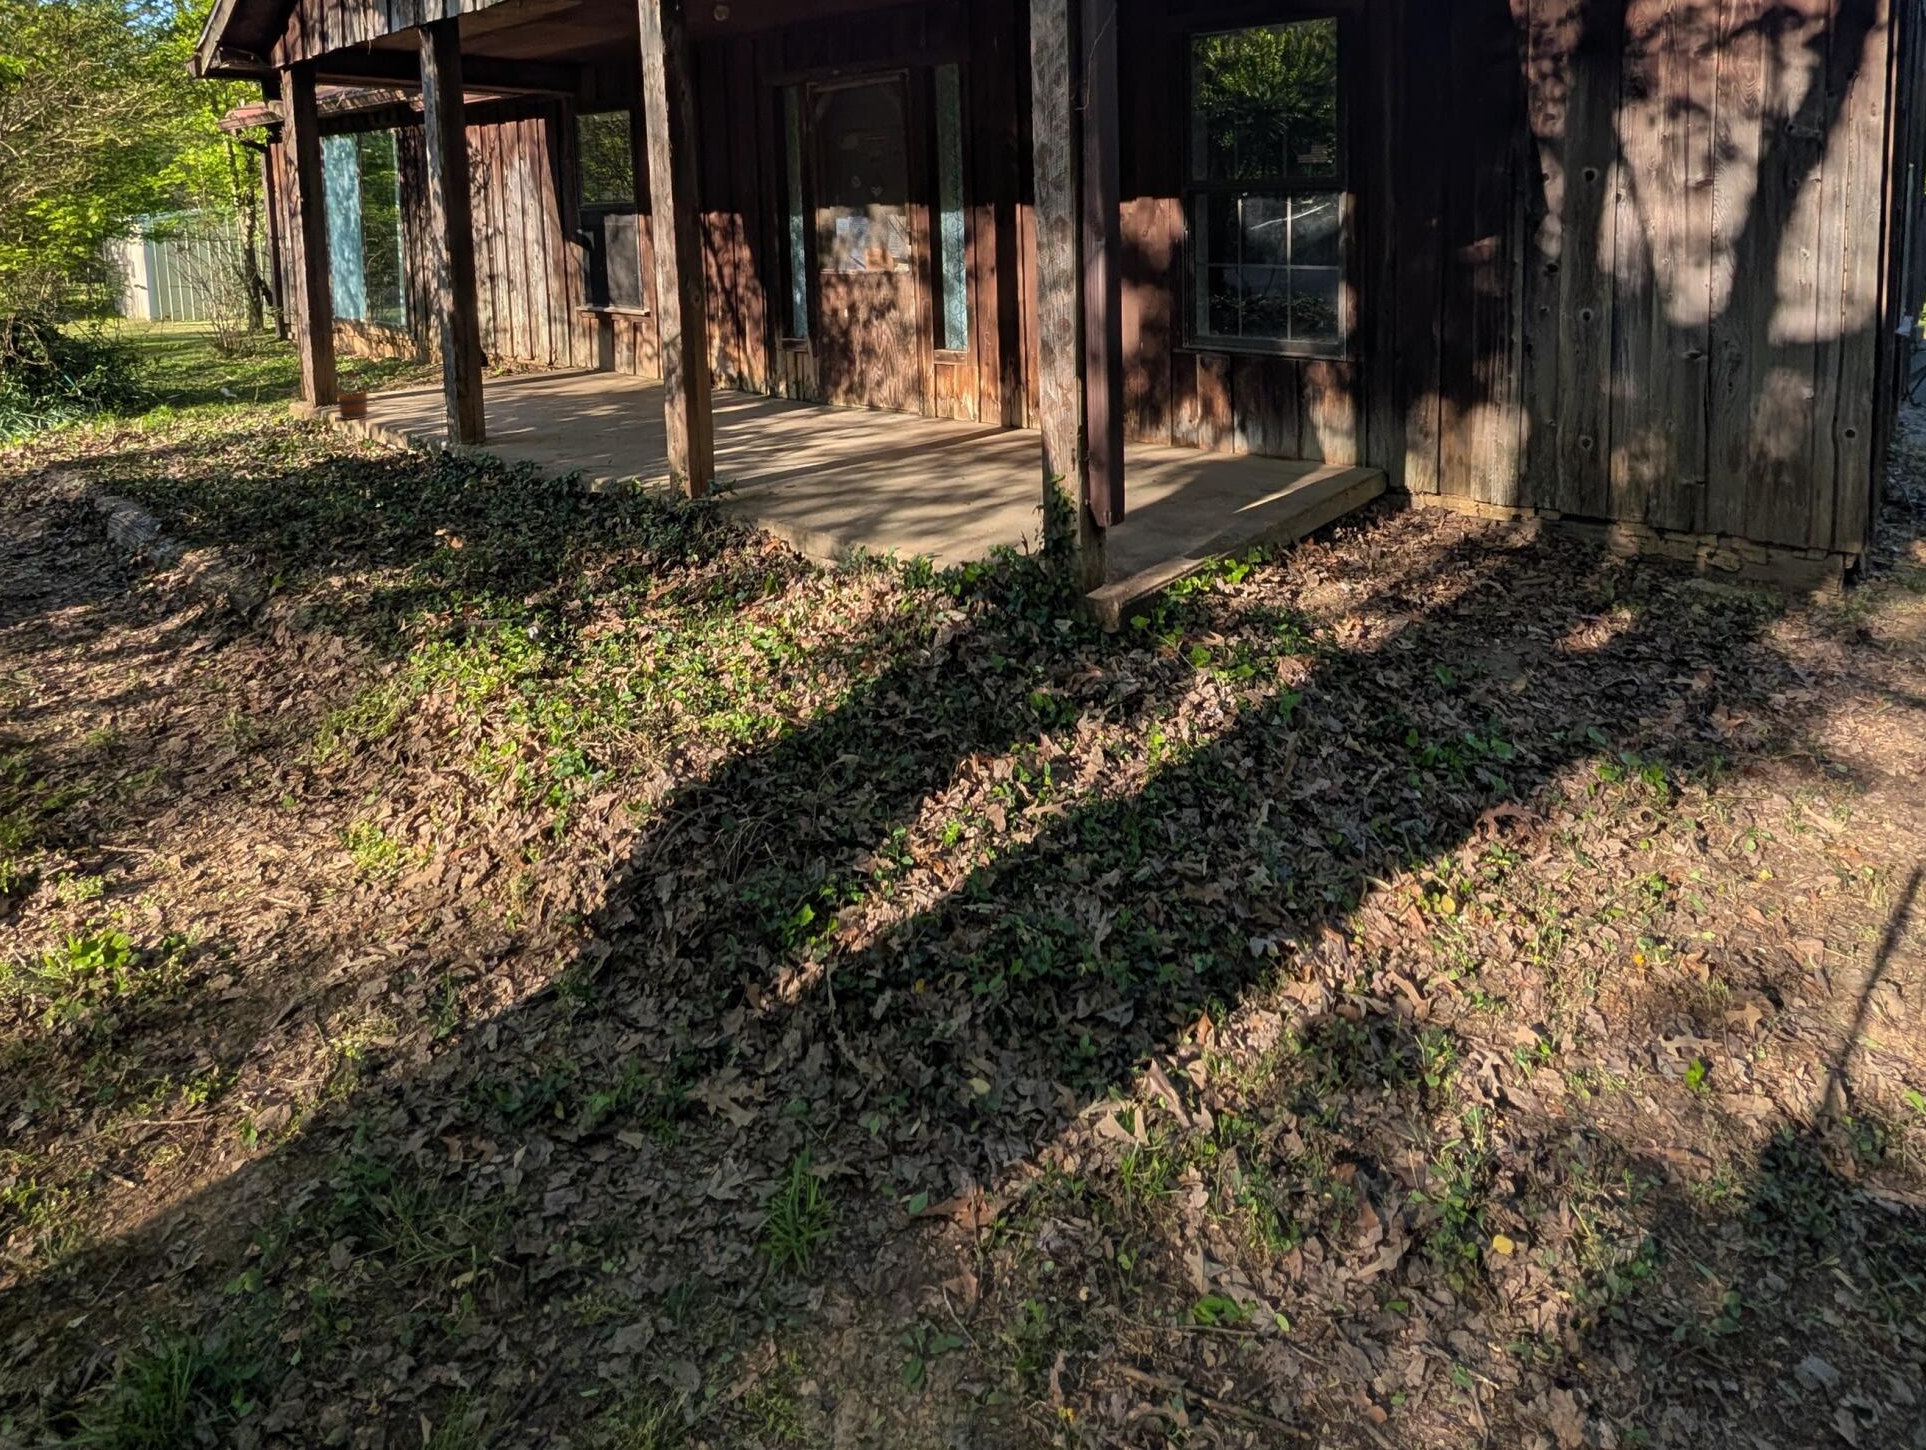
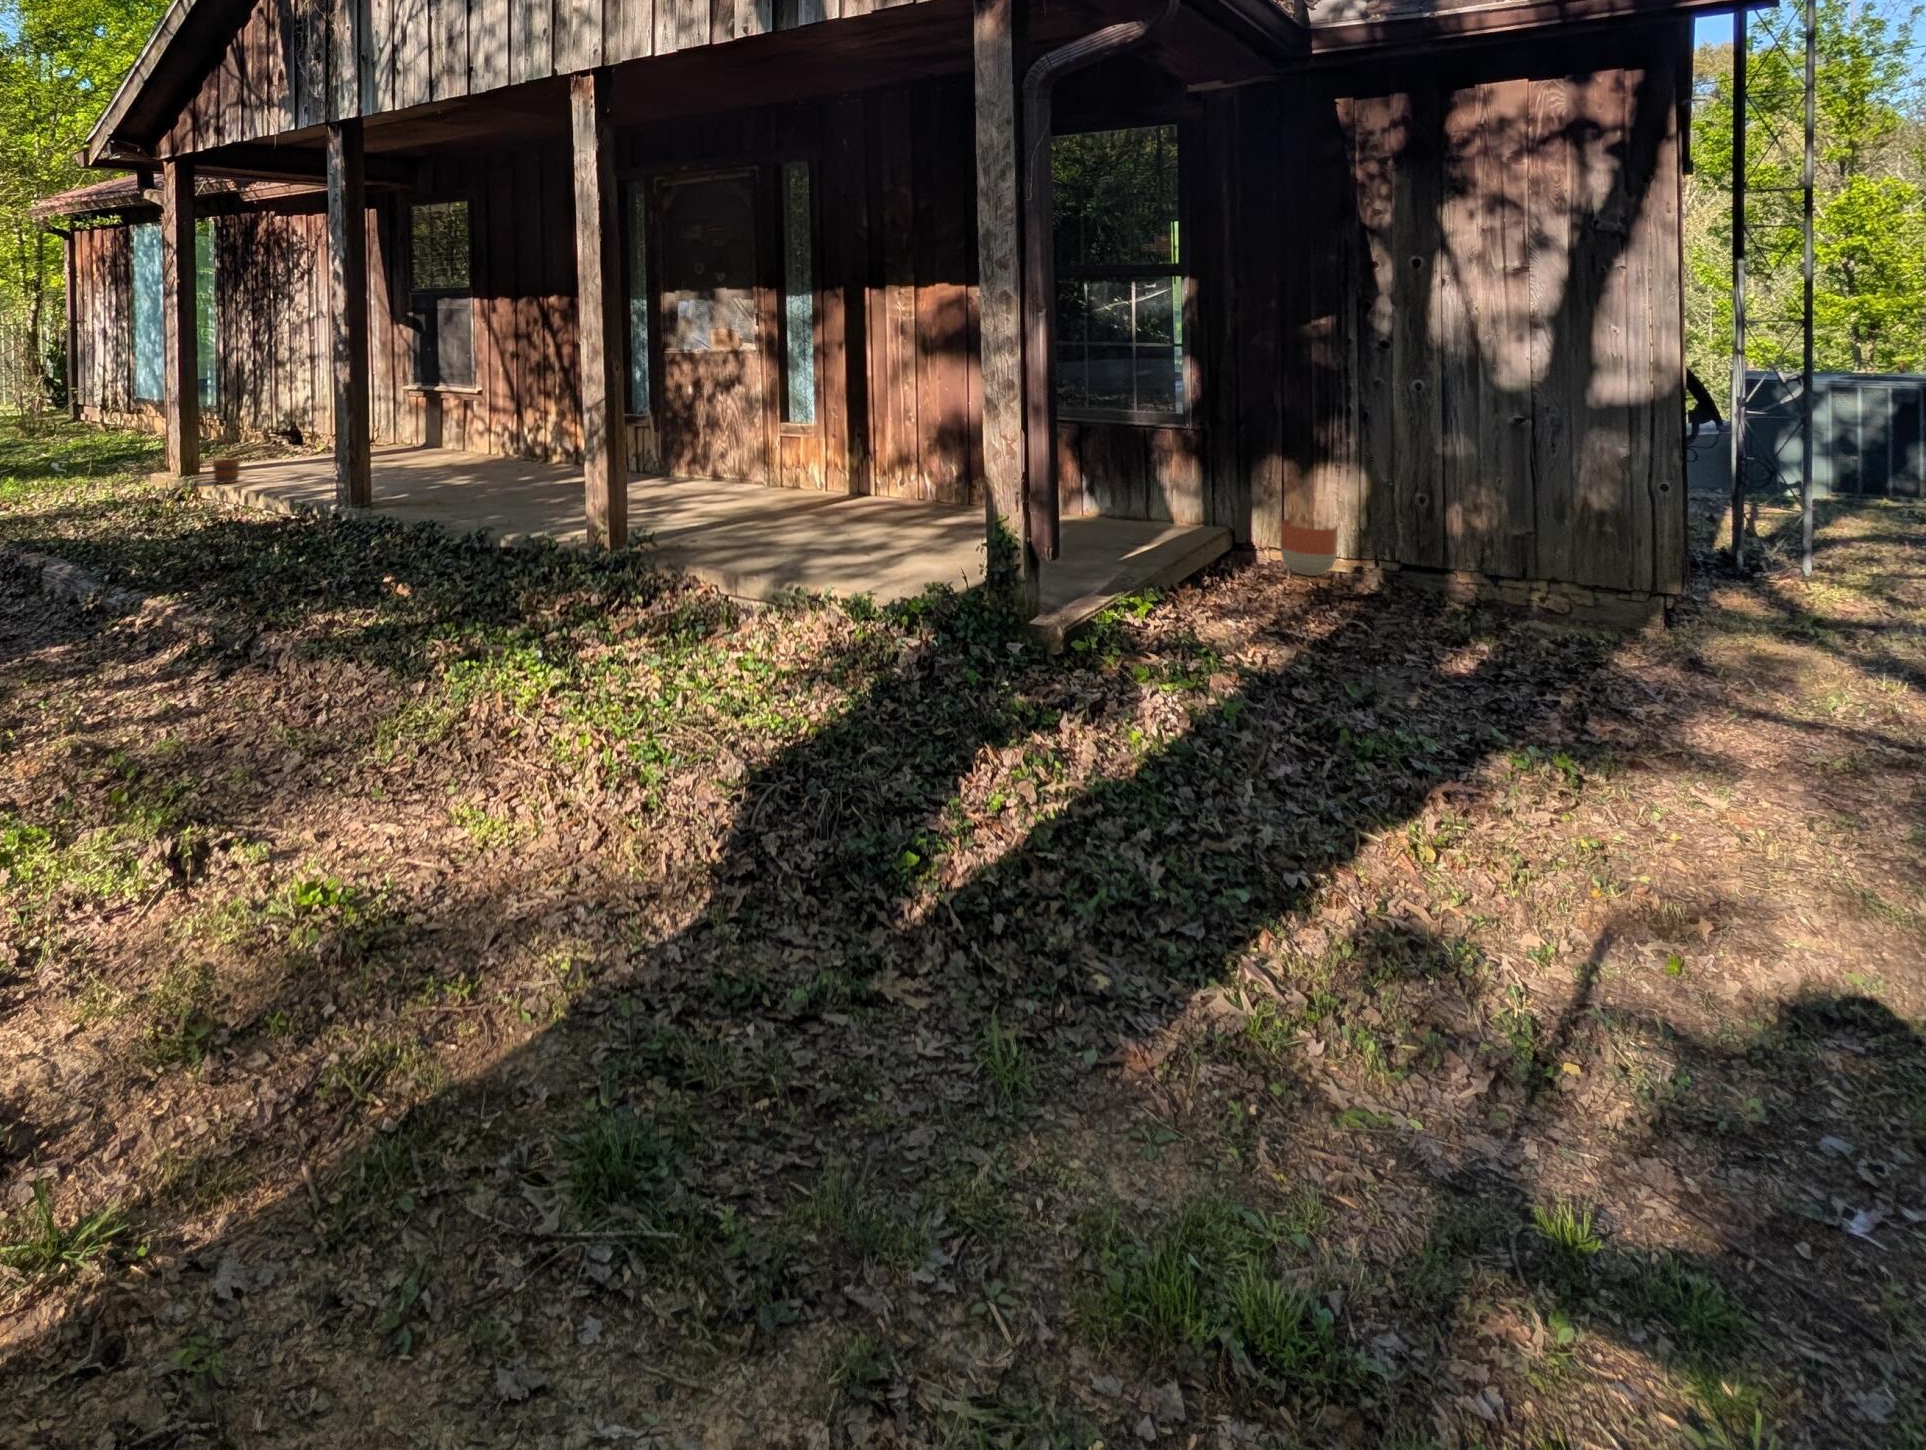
planter: none [1429,465,1491,530] -> present [1280,519,1338,576]

